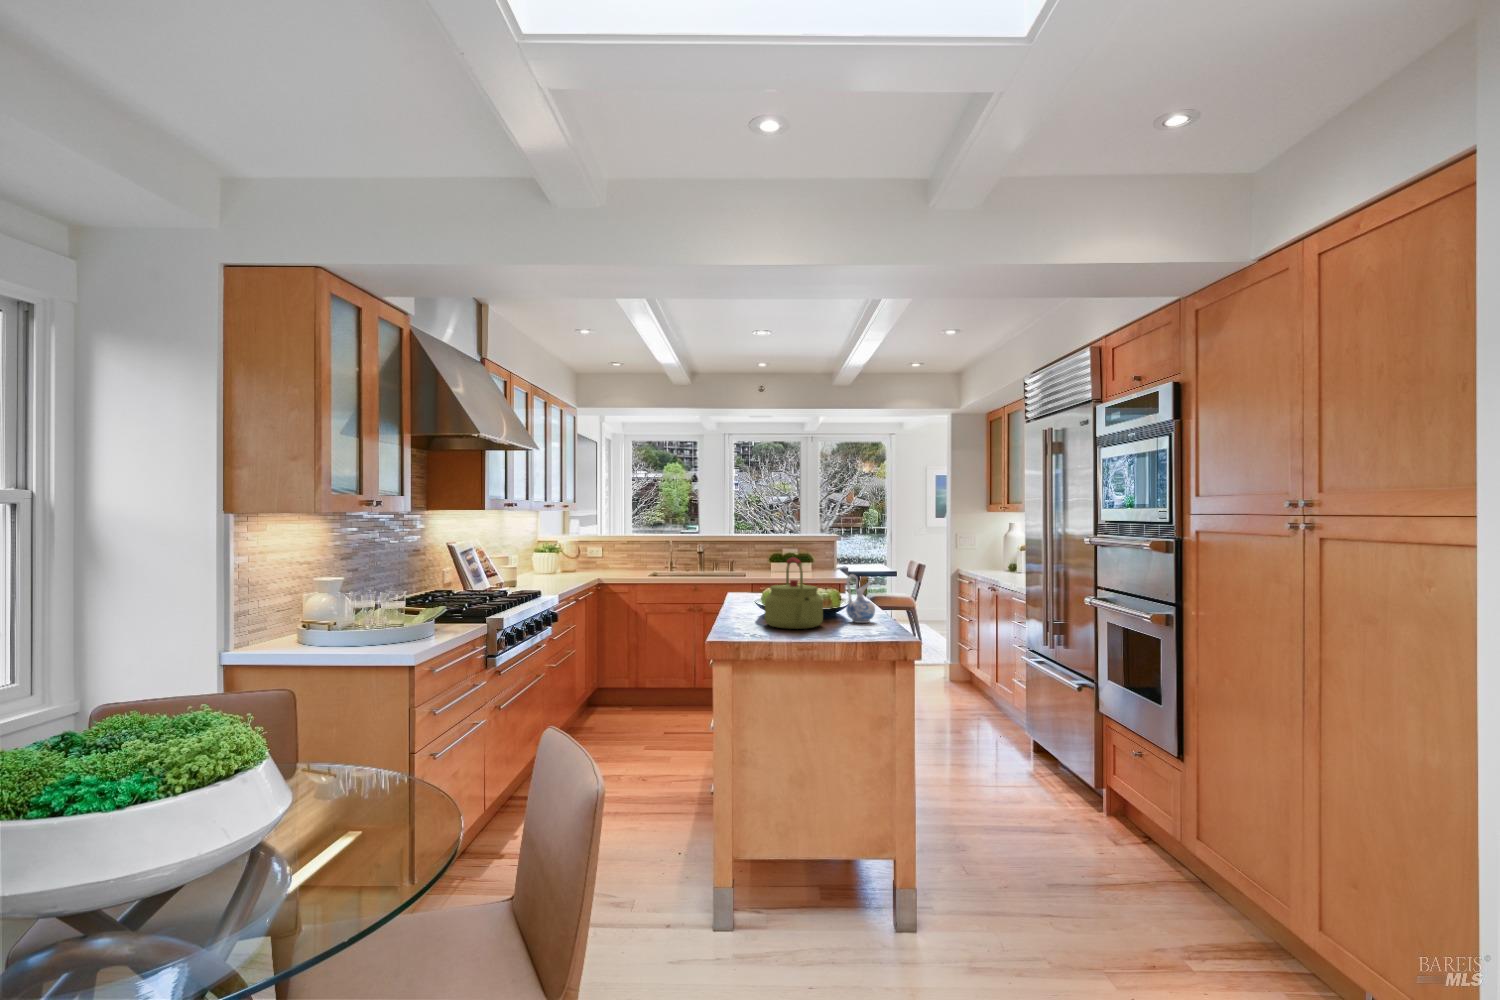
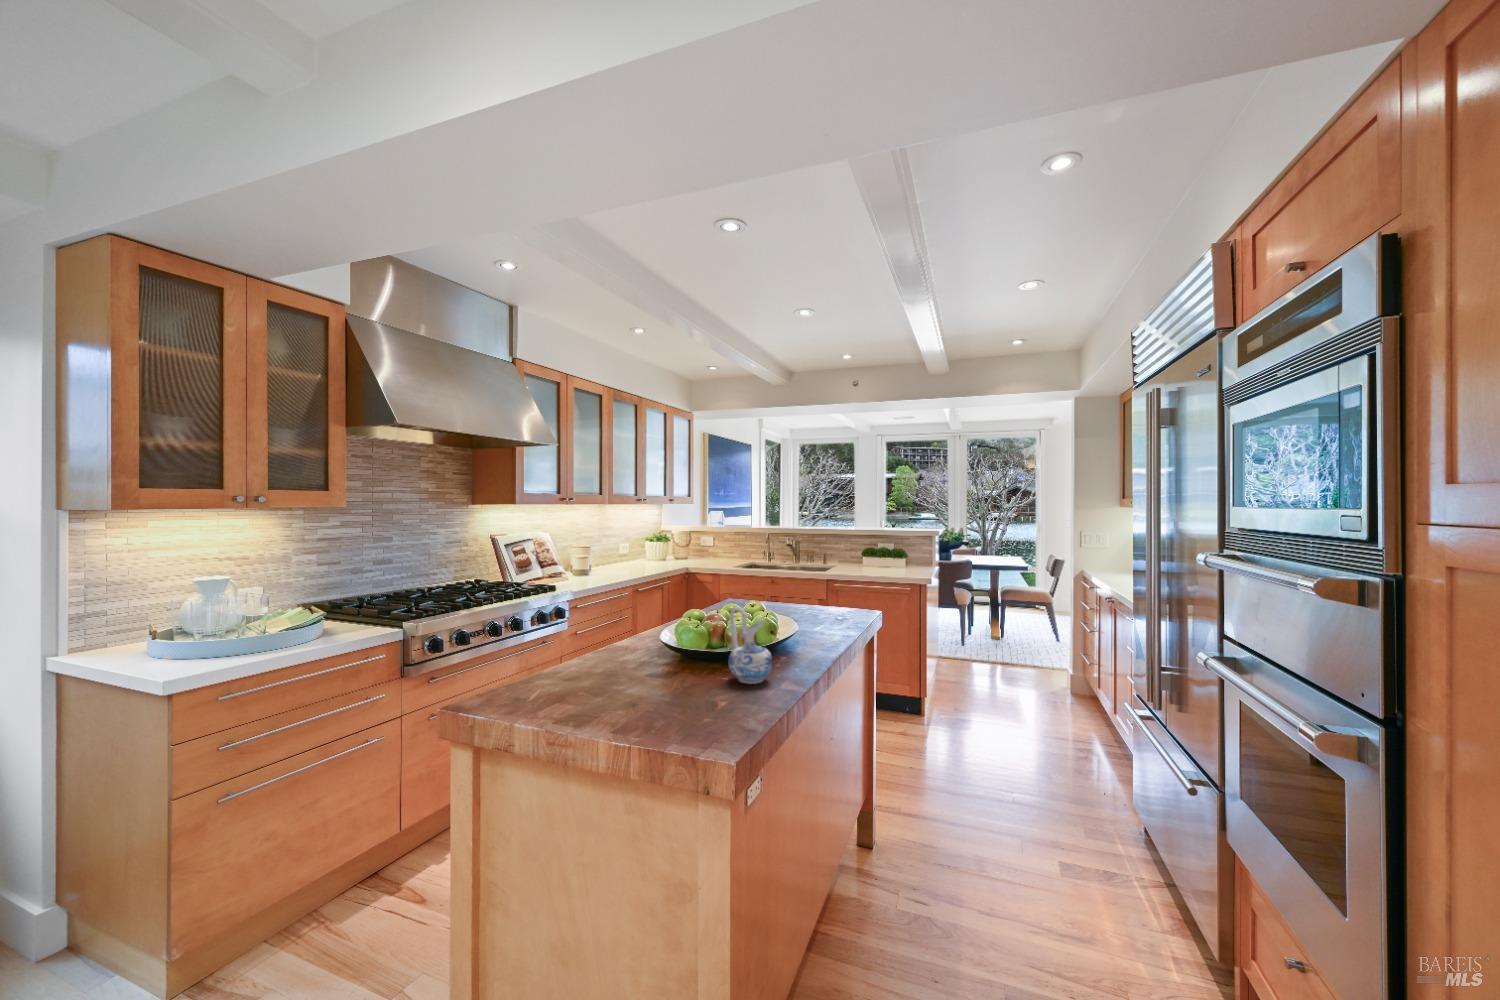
kettle: present [765,557,823,629] -> none [593,578,682,690]

